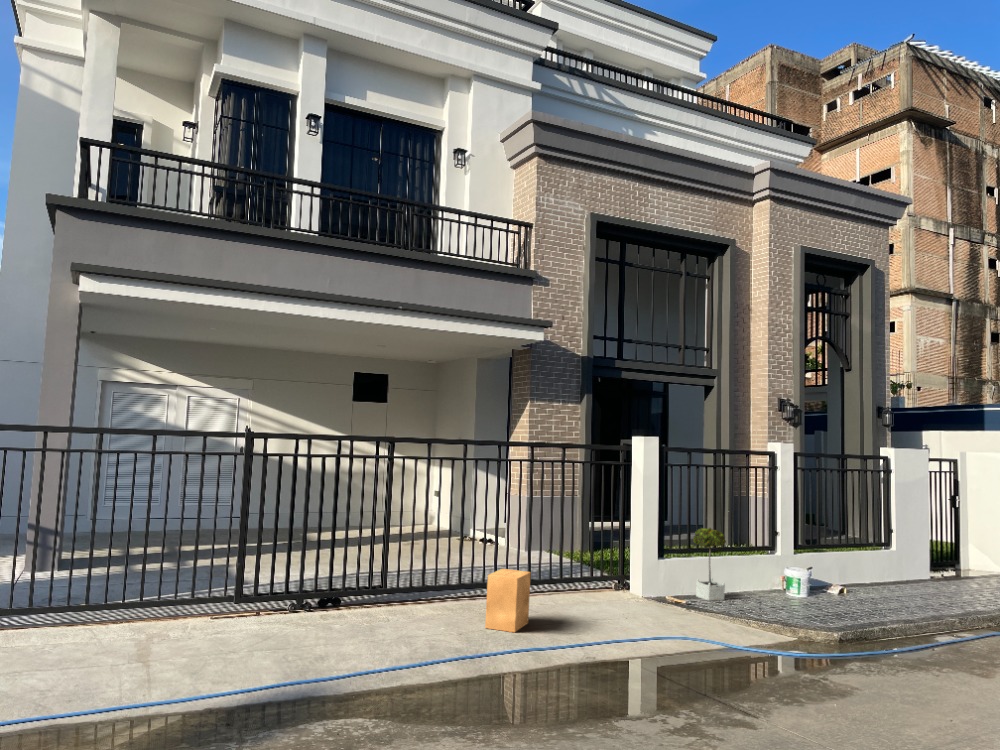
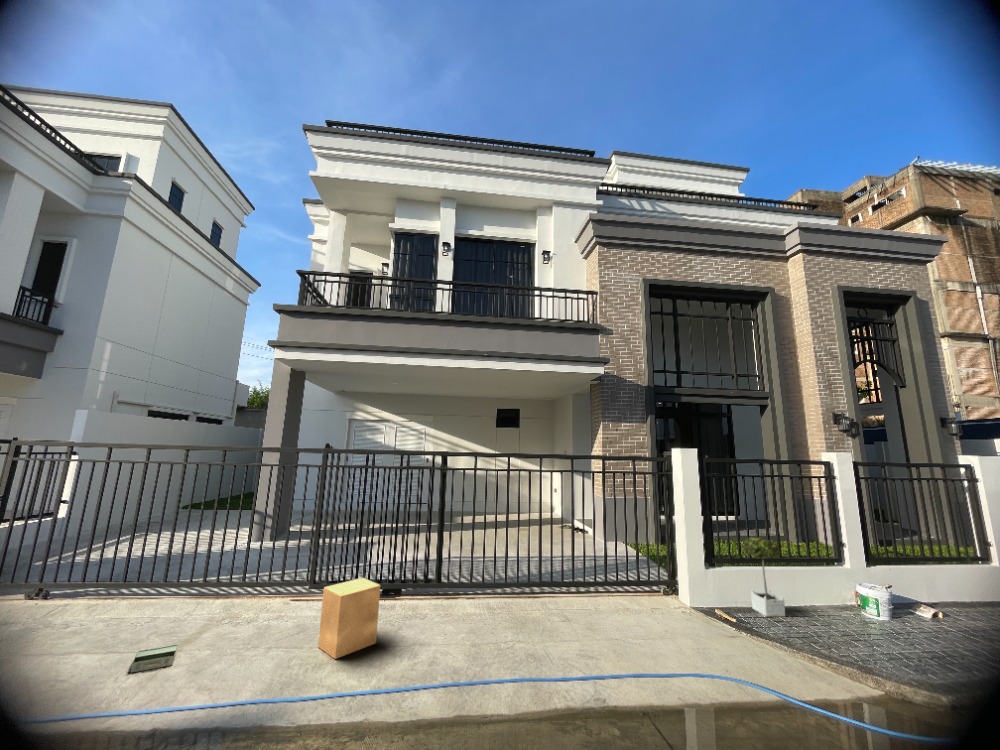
cardboard box: present [485,569,531,632] -> present [318,578,380,659]
toolbox: none [136,650,181,672] -> present [131,645,178,673]

